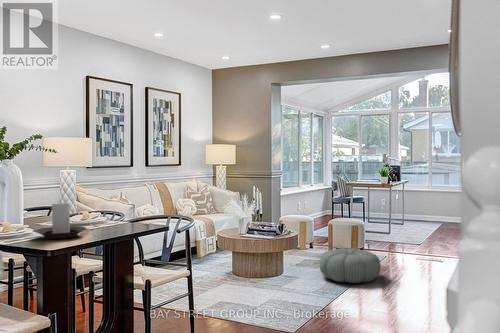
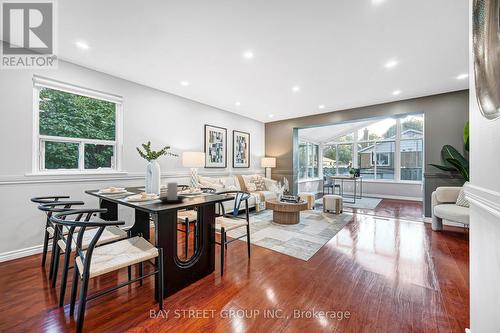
pouf: present [320,249,381,283] -> none [320,211,355,231]

